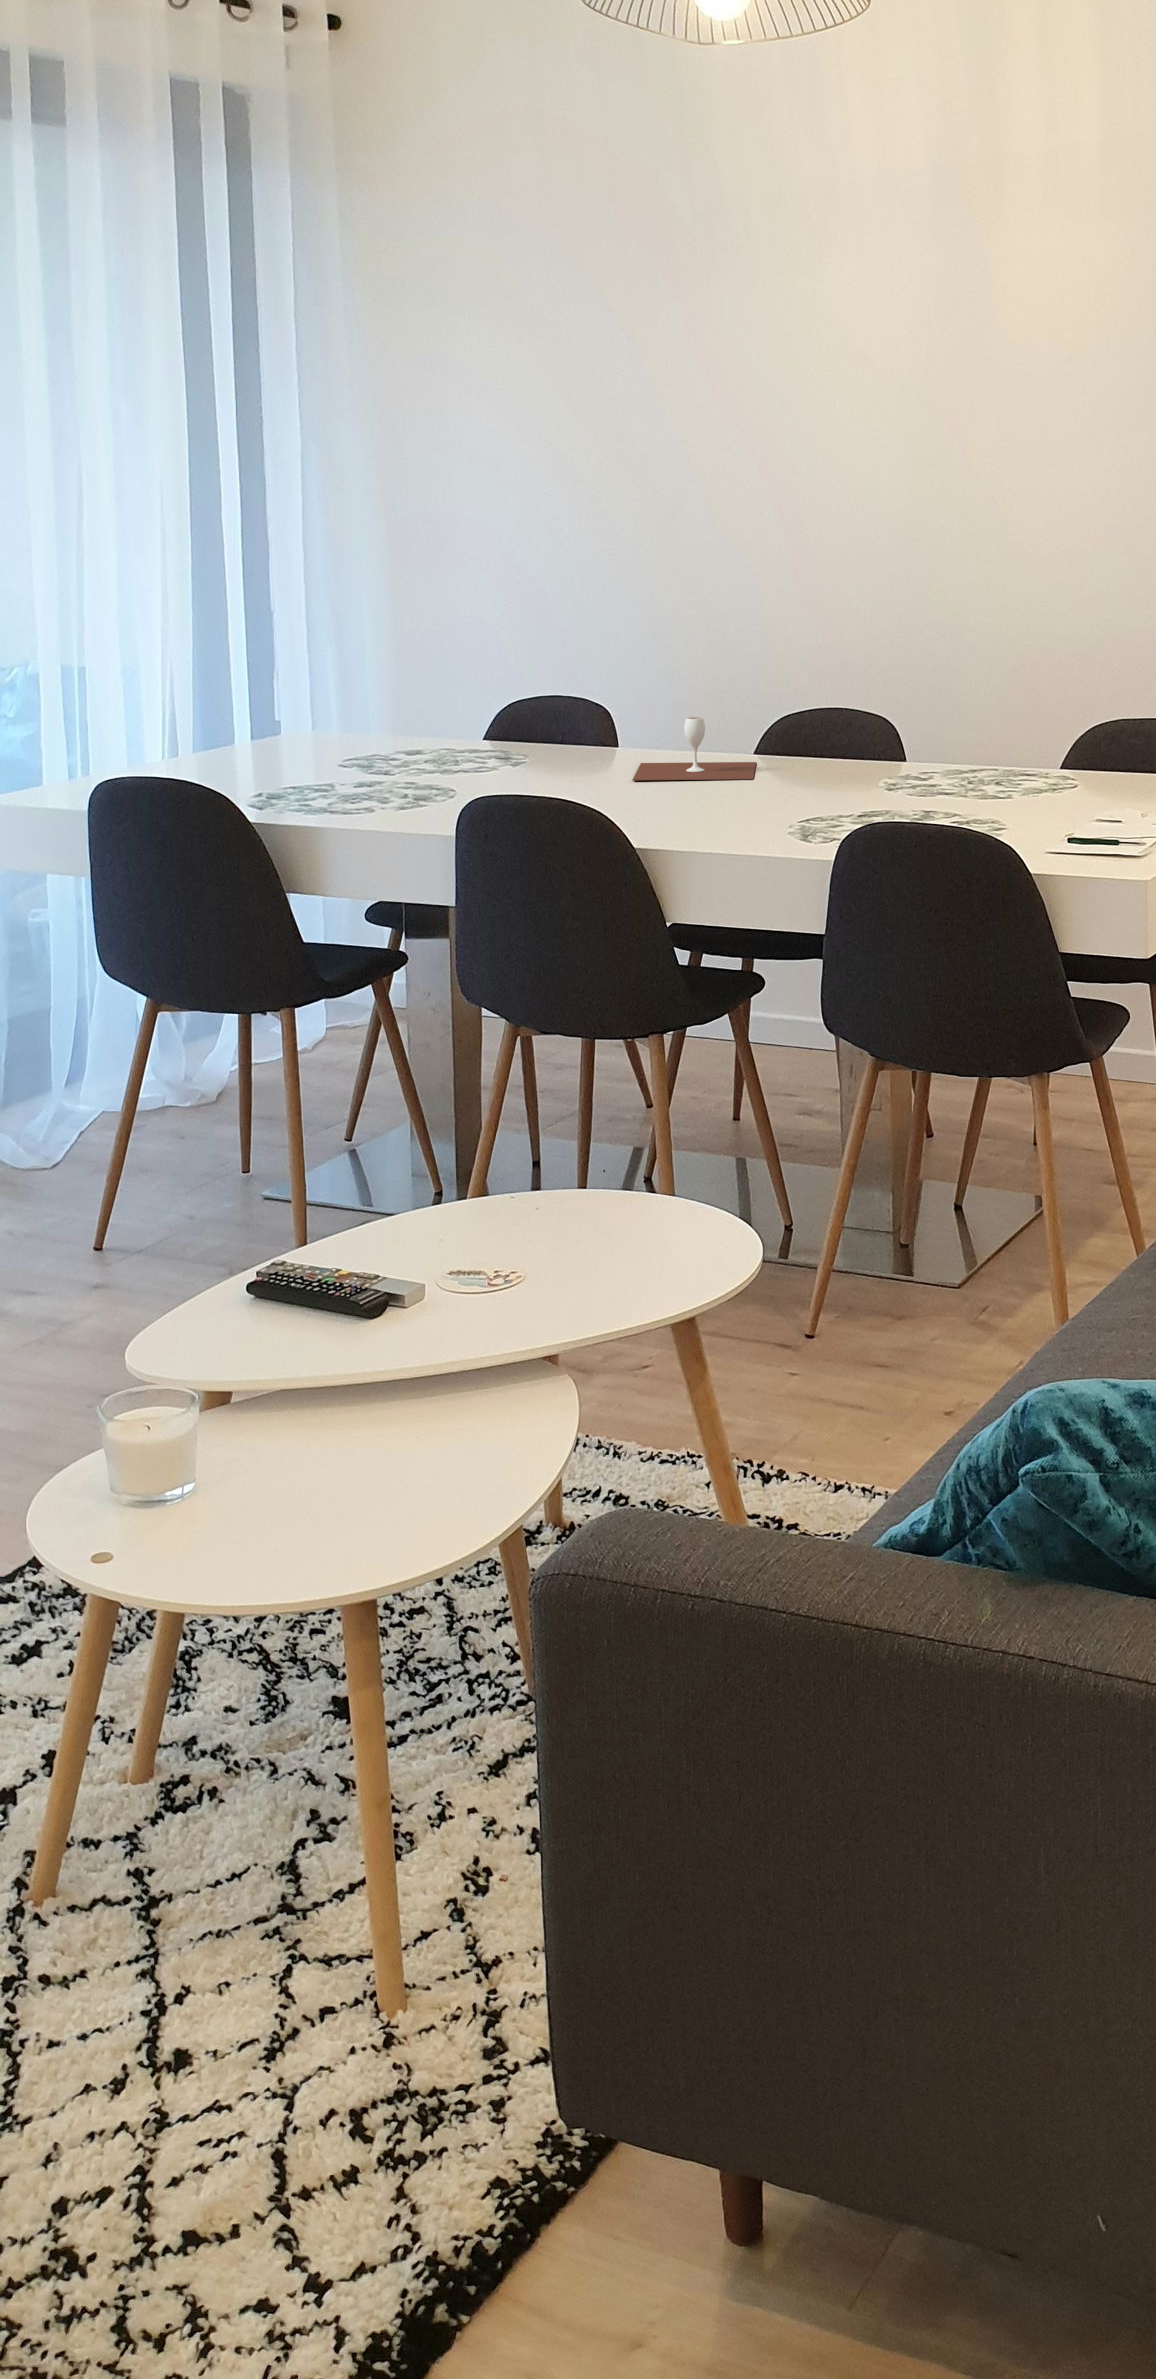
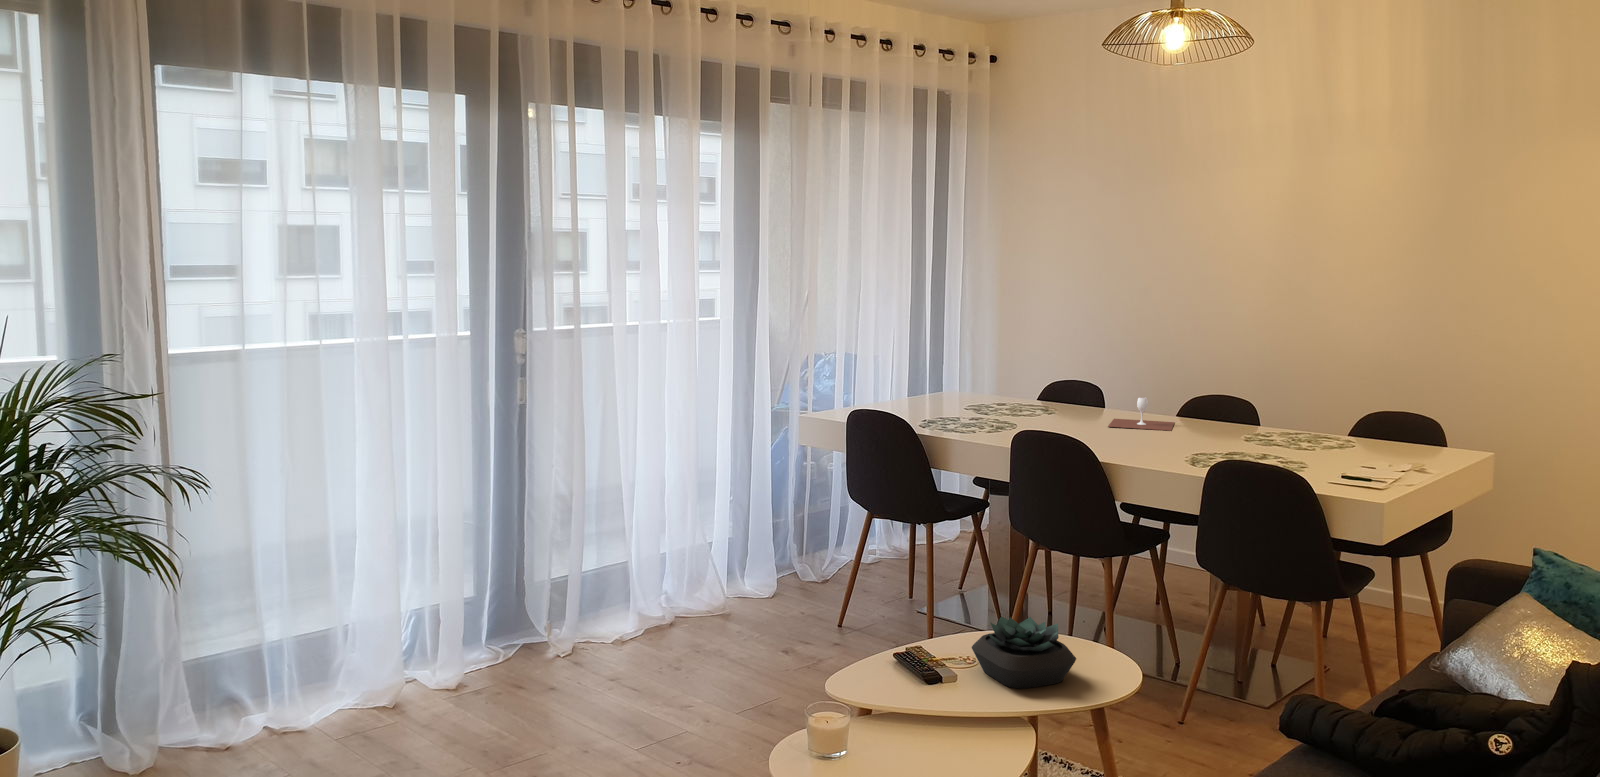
succulent plant: none [437,1160,637,1297] -> present [972,616,1076,689]

